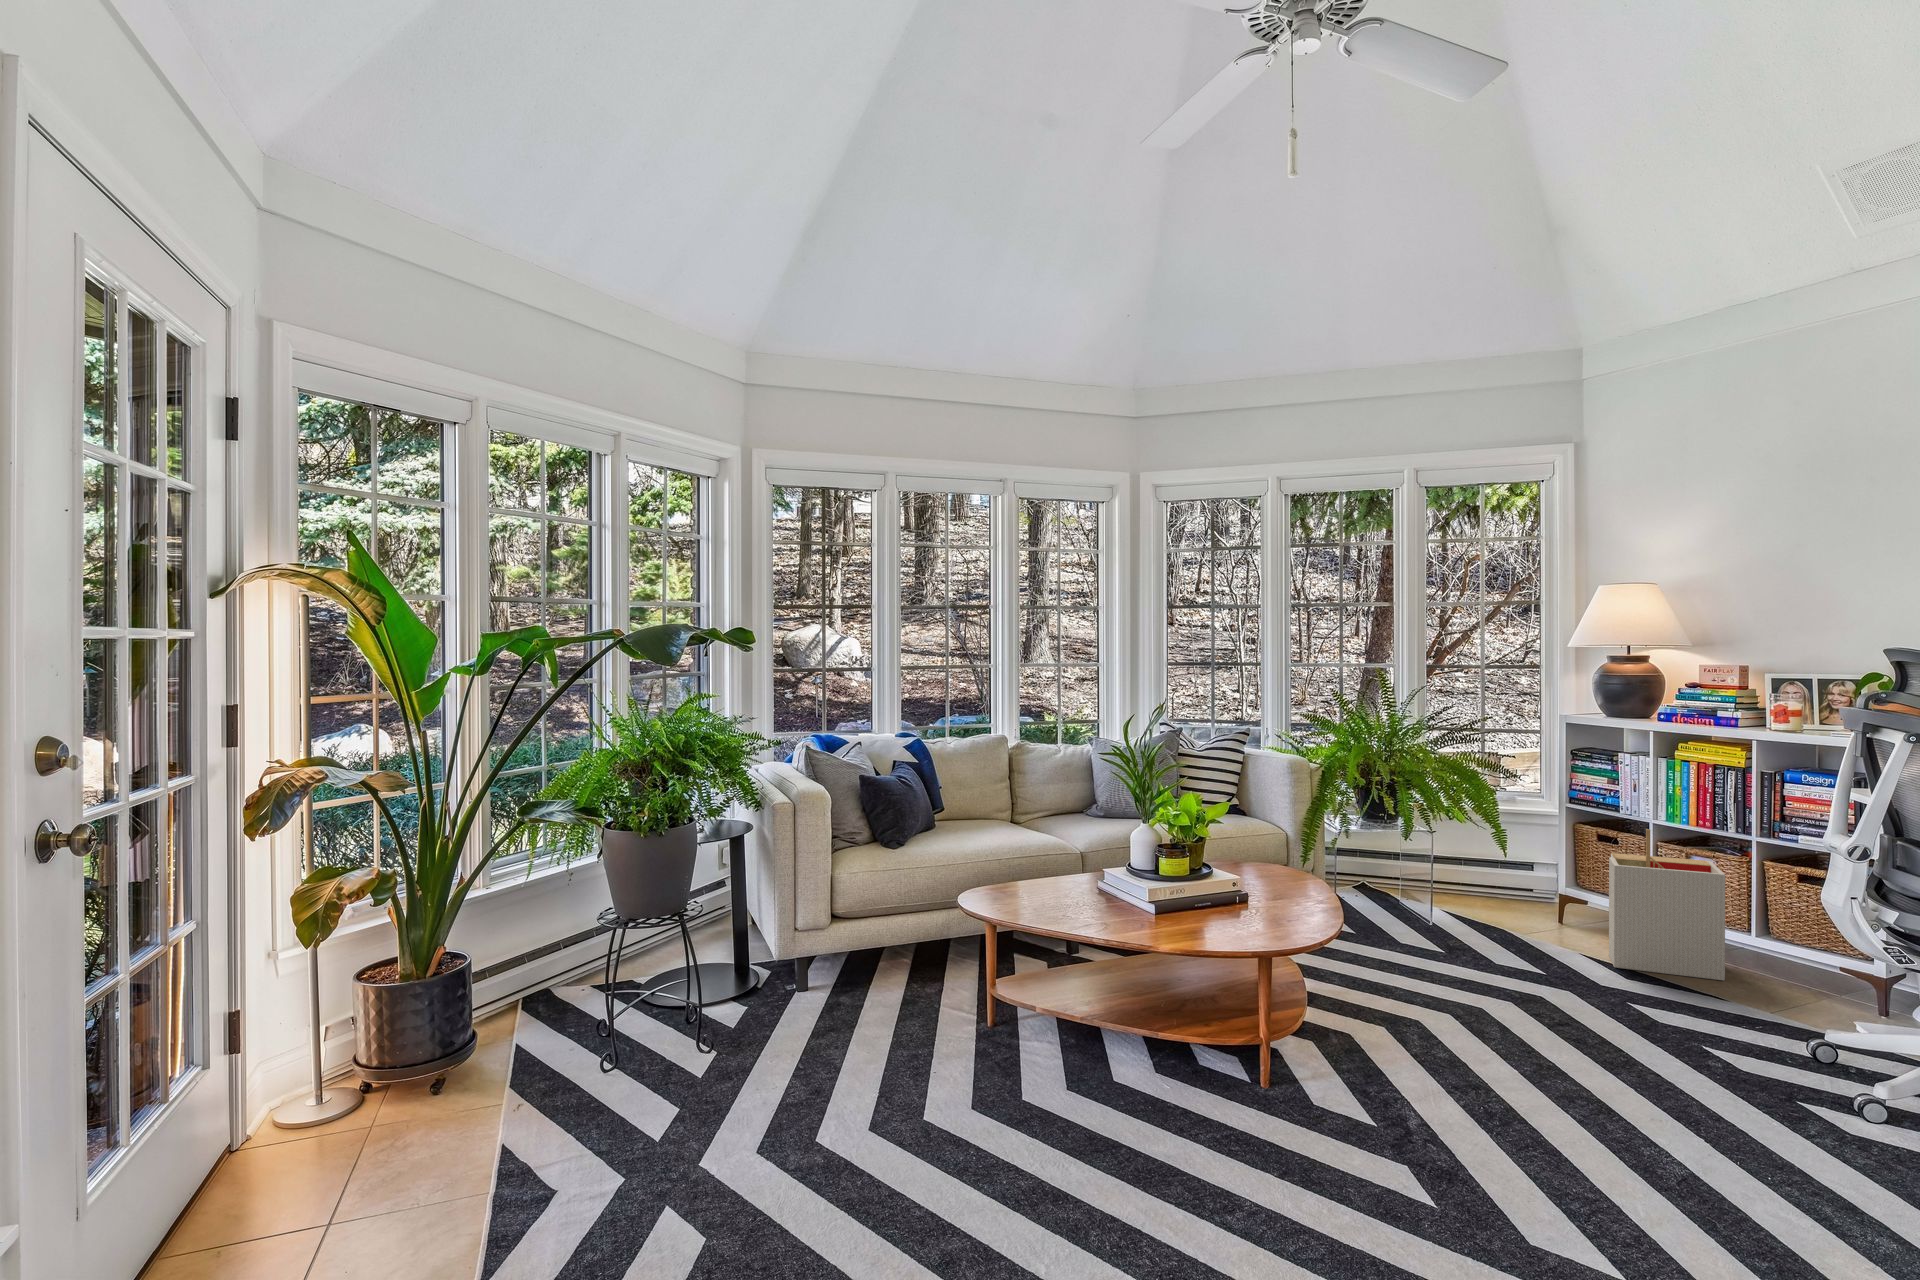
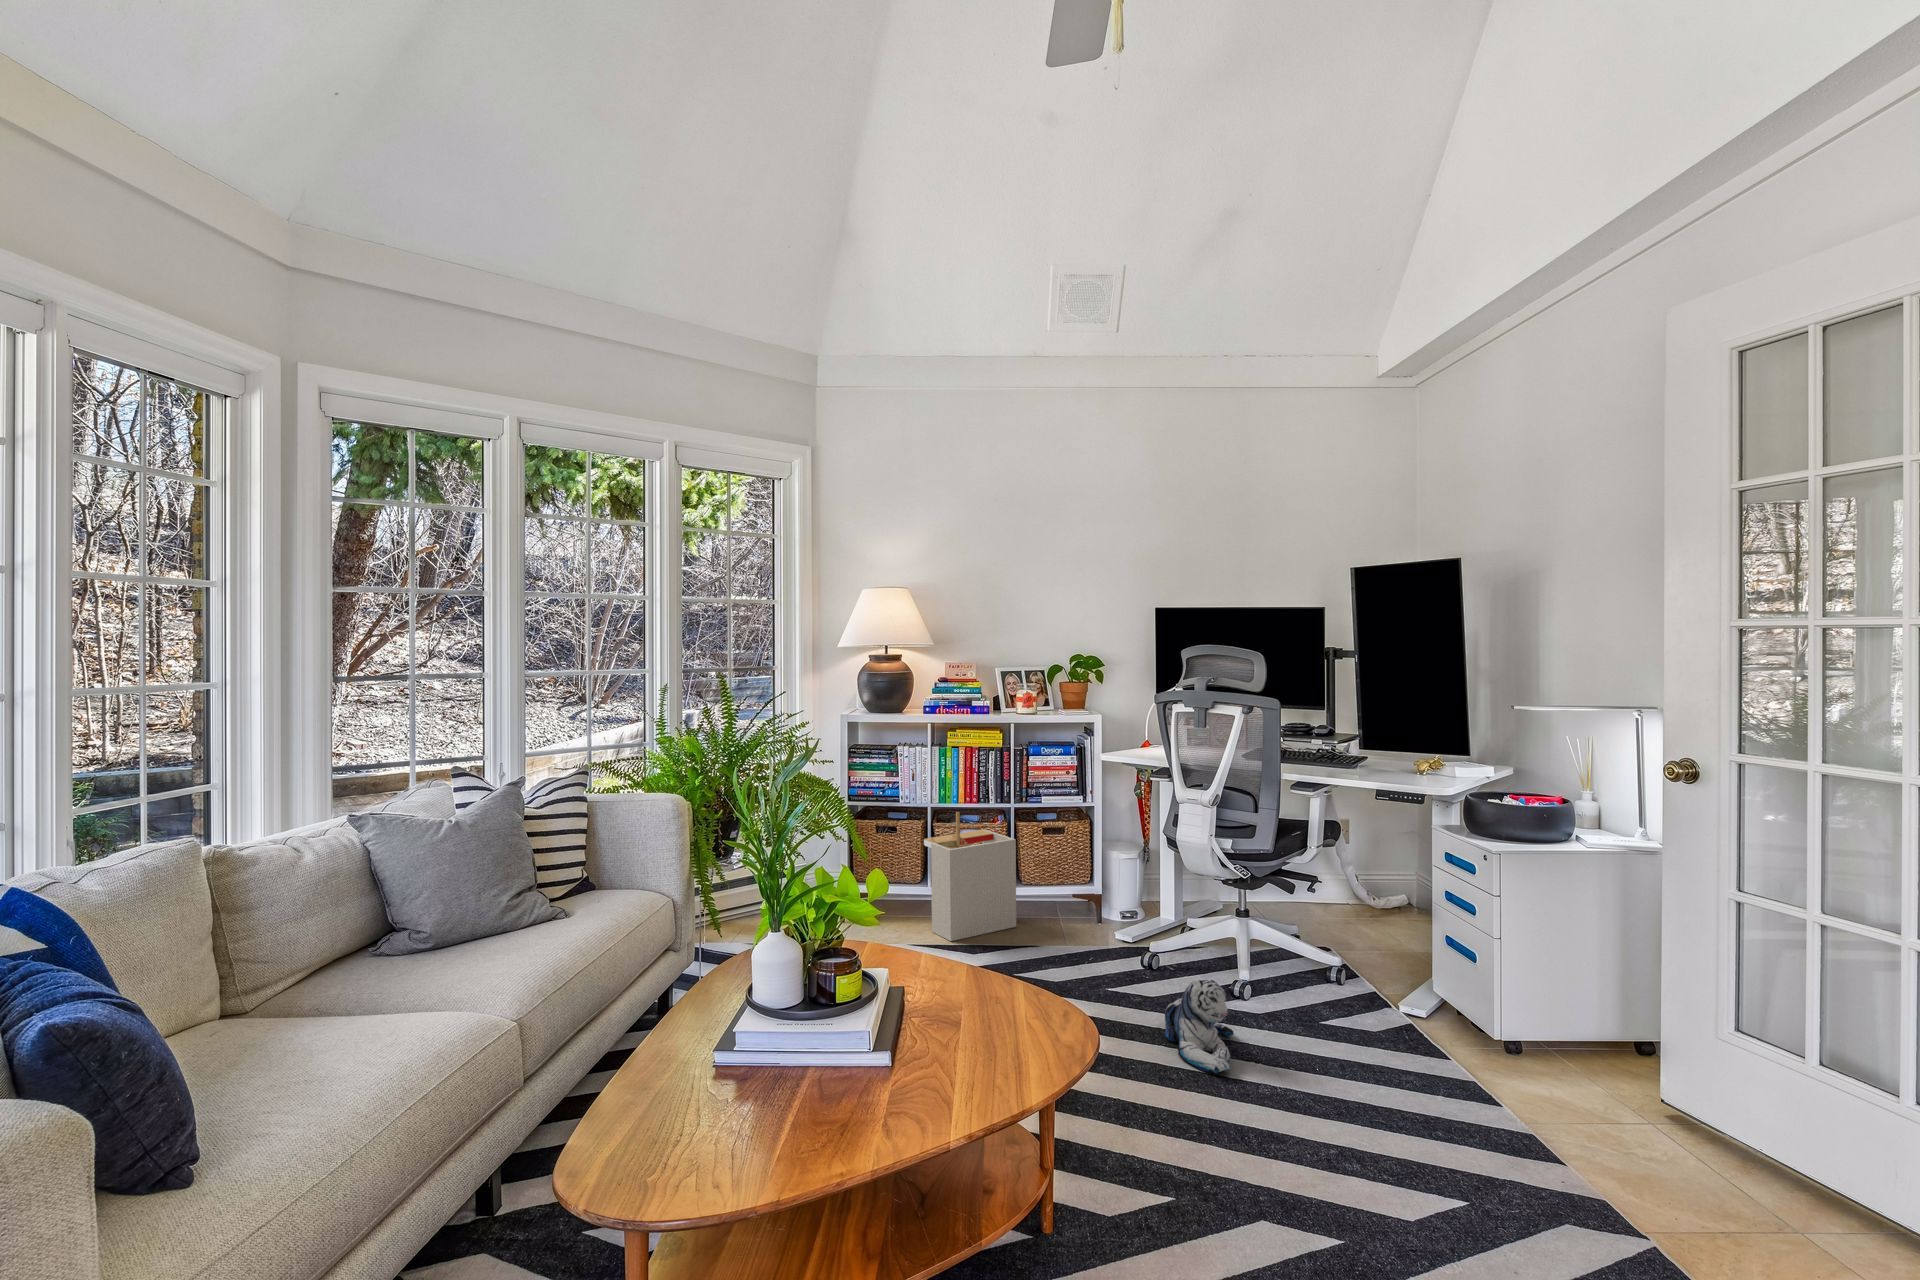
plush toy: none [1690,1041,1812,1152] -> present [1163,980,1233,1074]

